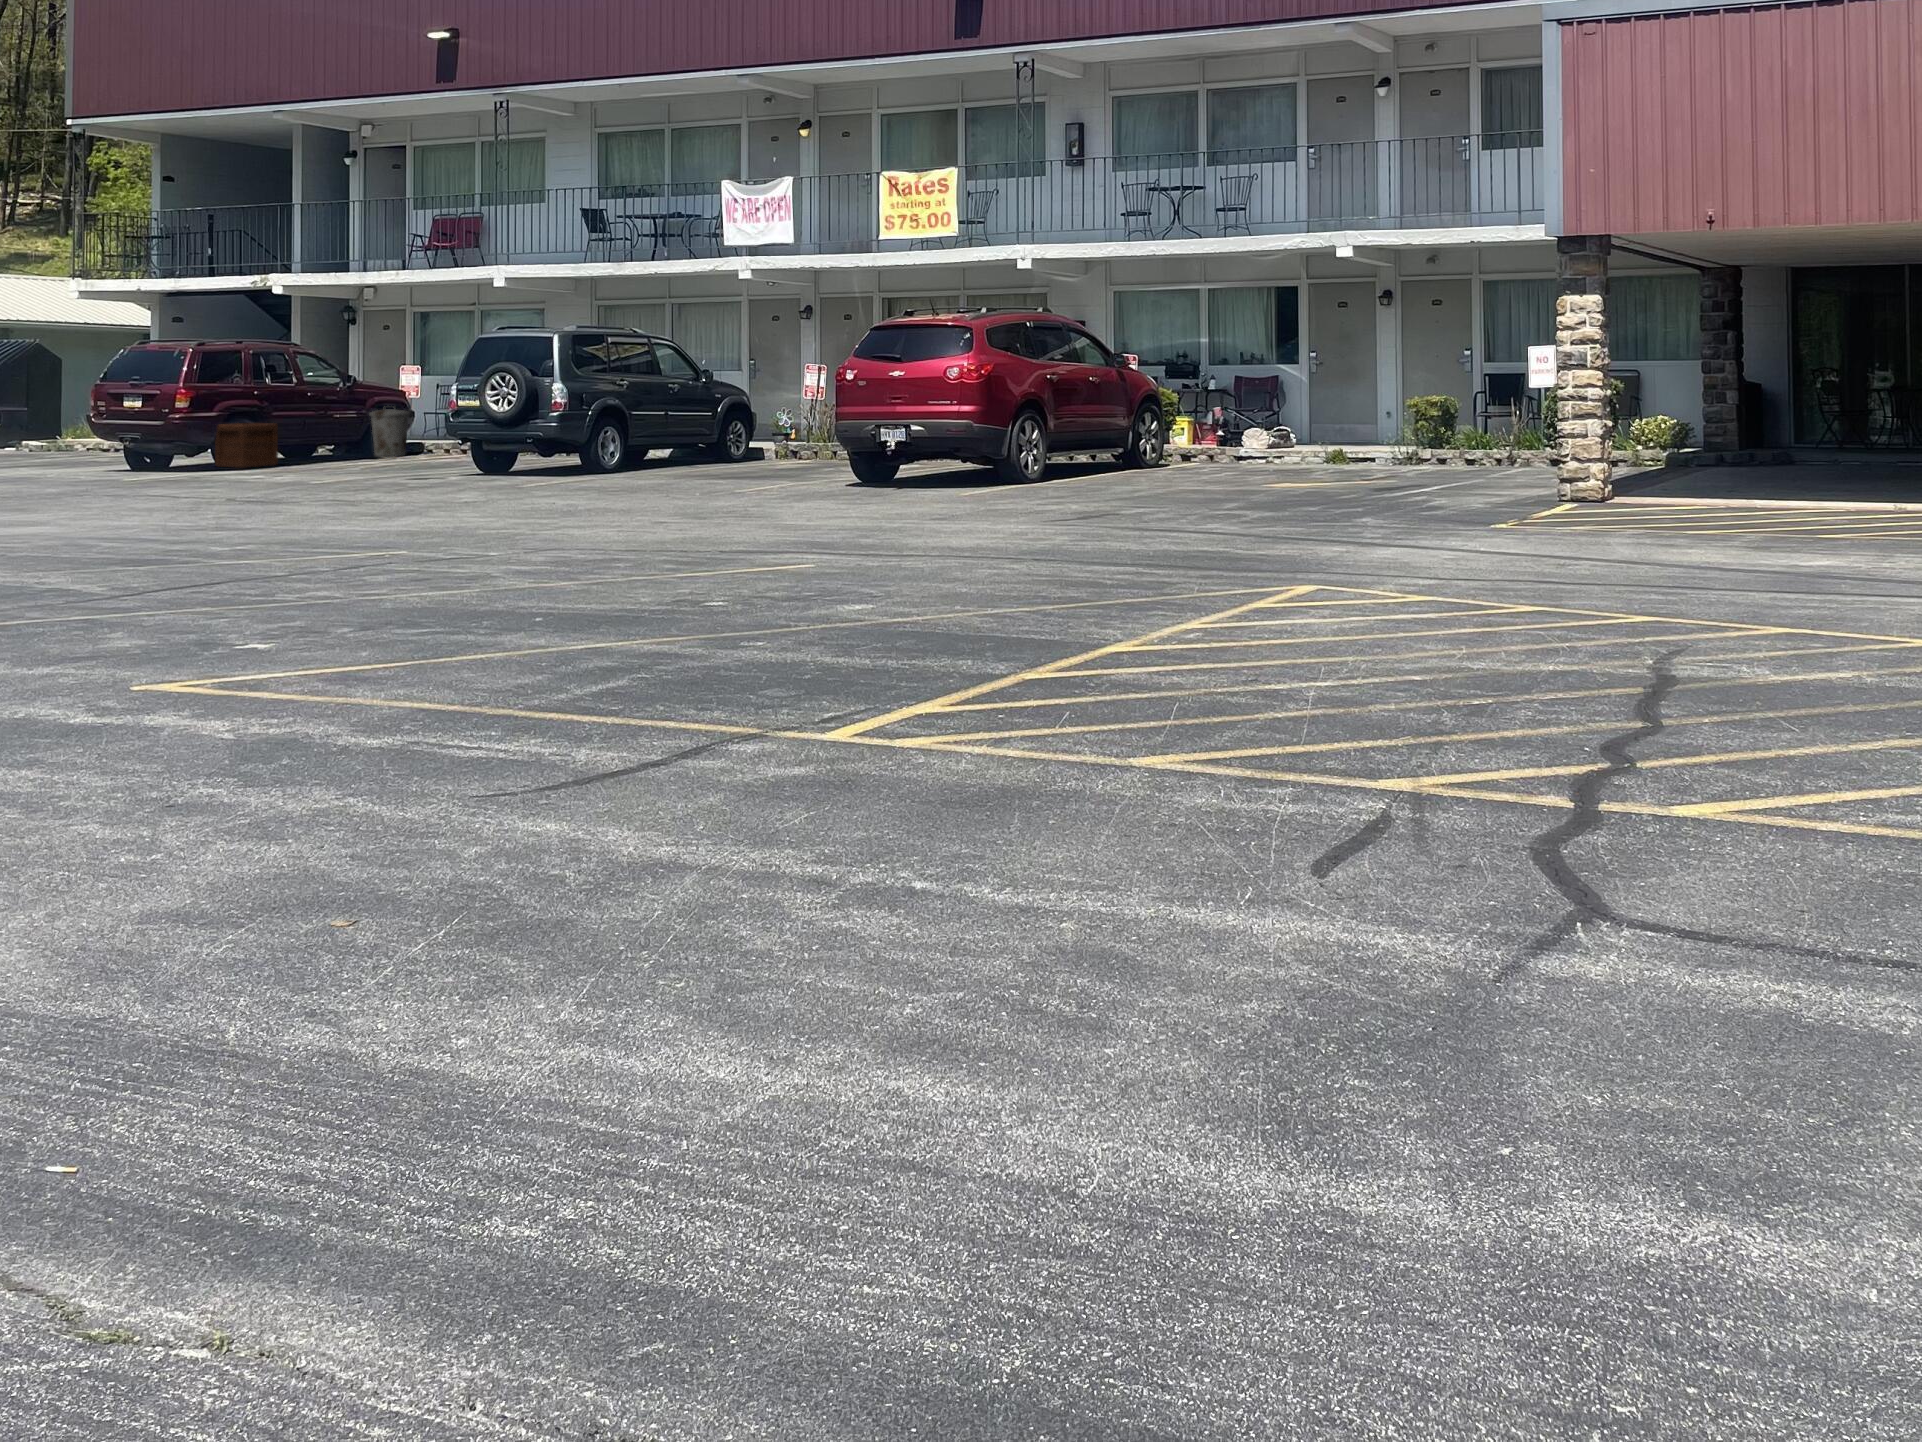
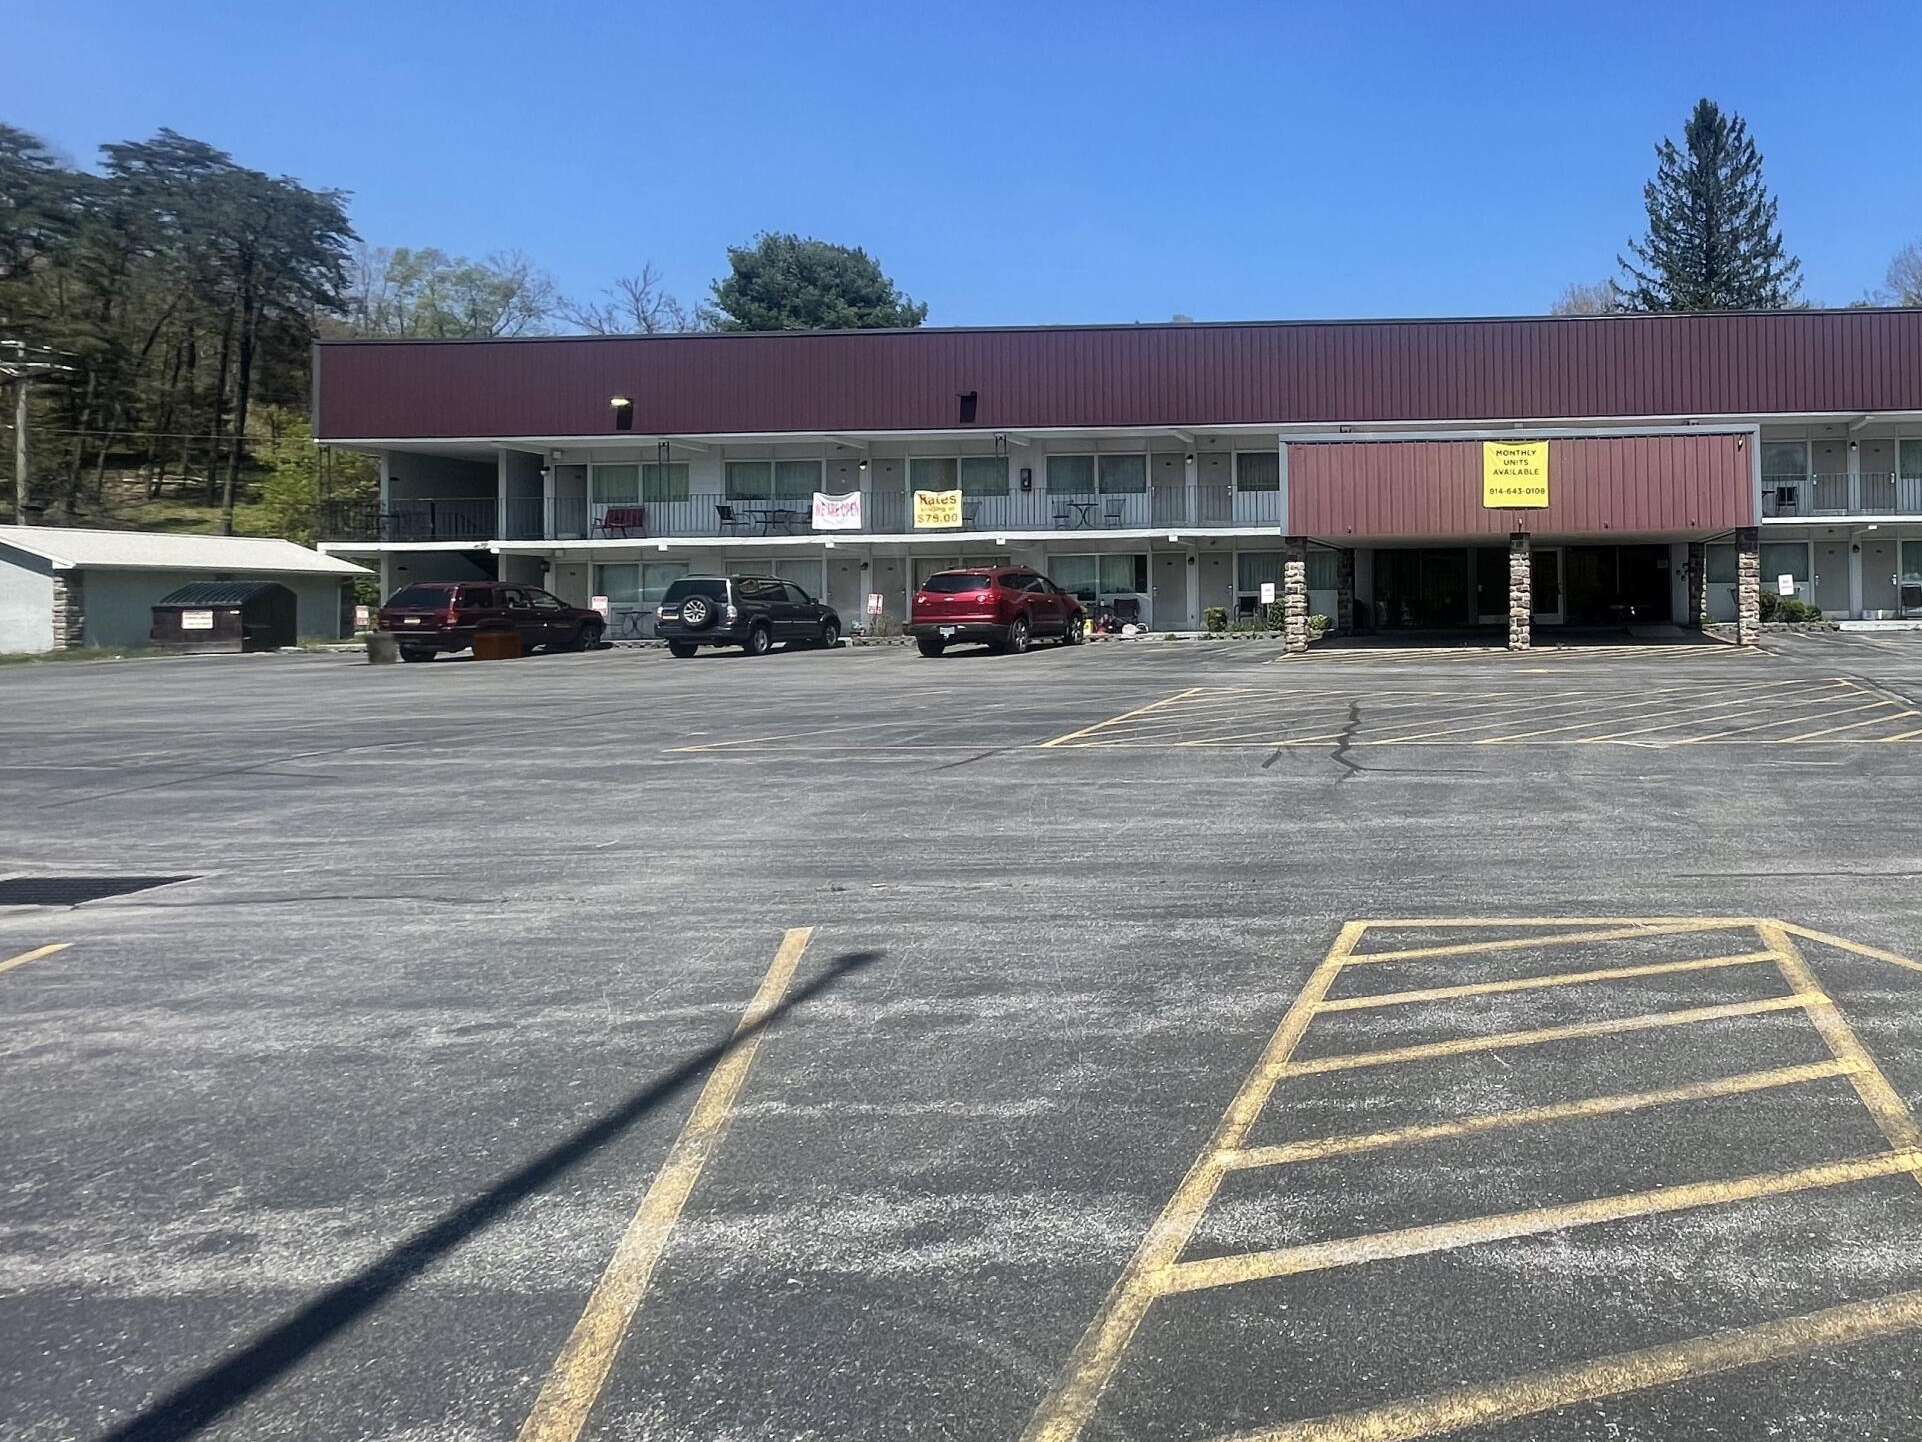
trash can: present [369,408,410,456] -> present [363,633,398,665]

